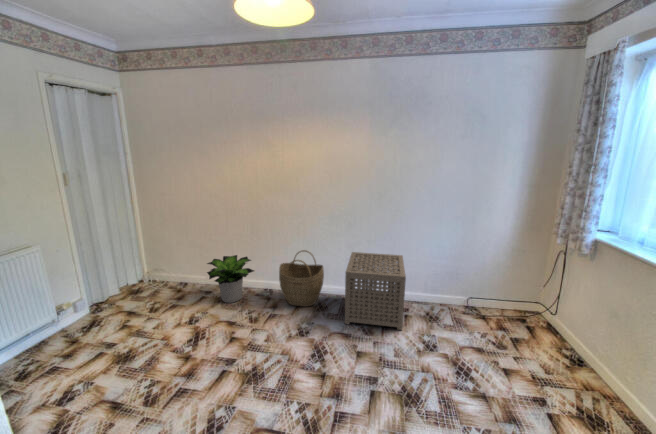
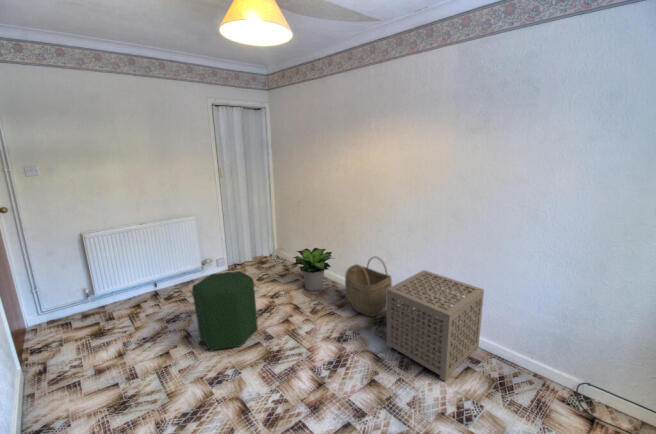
ottoman: none [121,298,208,407] -> present [192,271,258,351]

